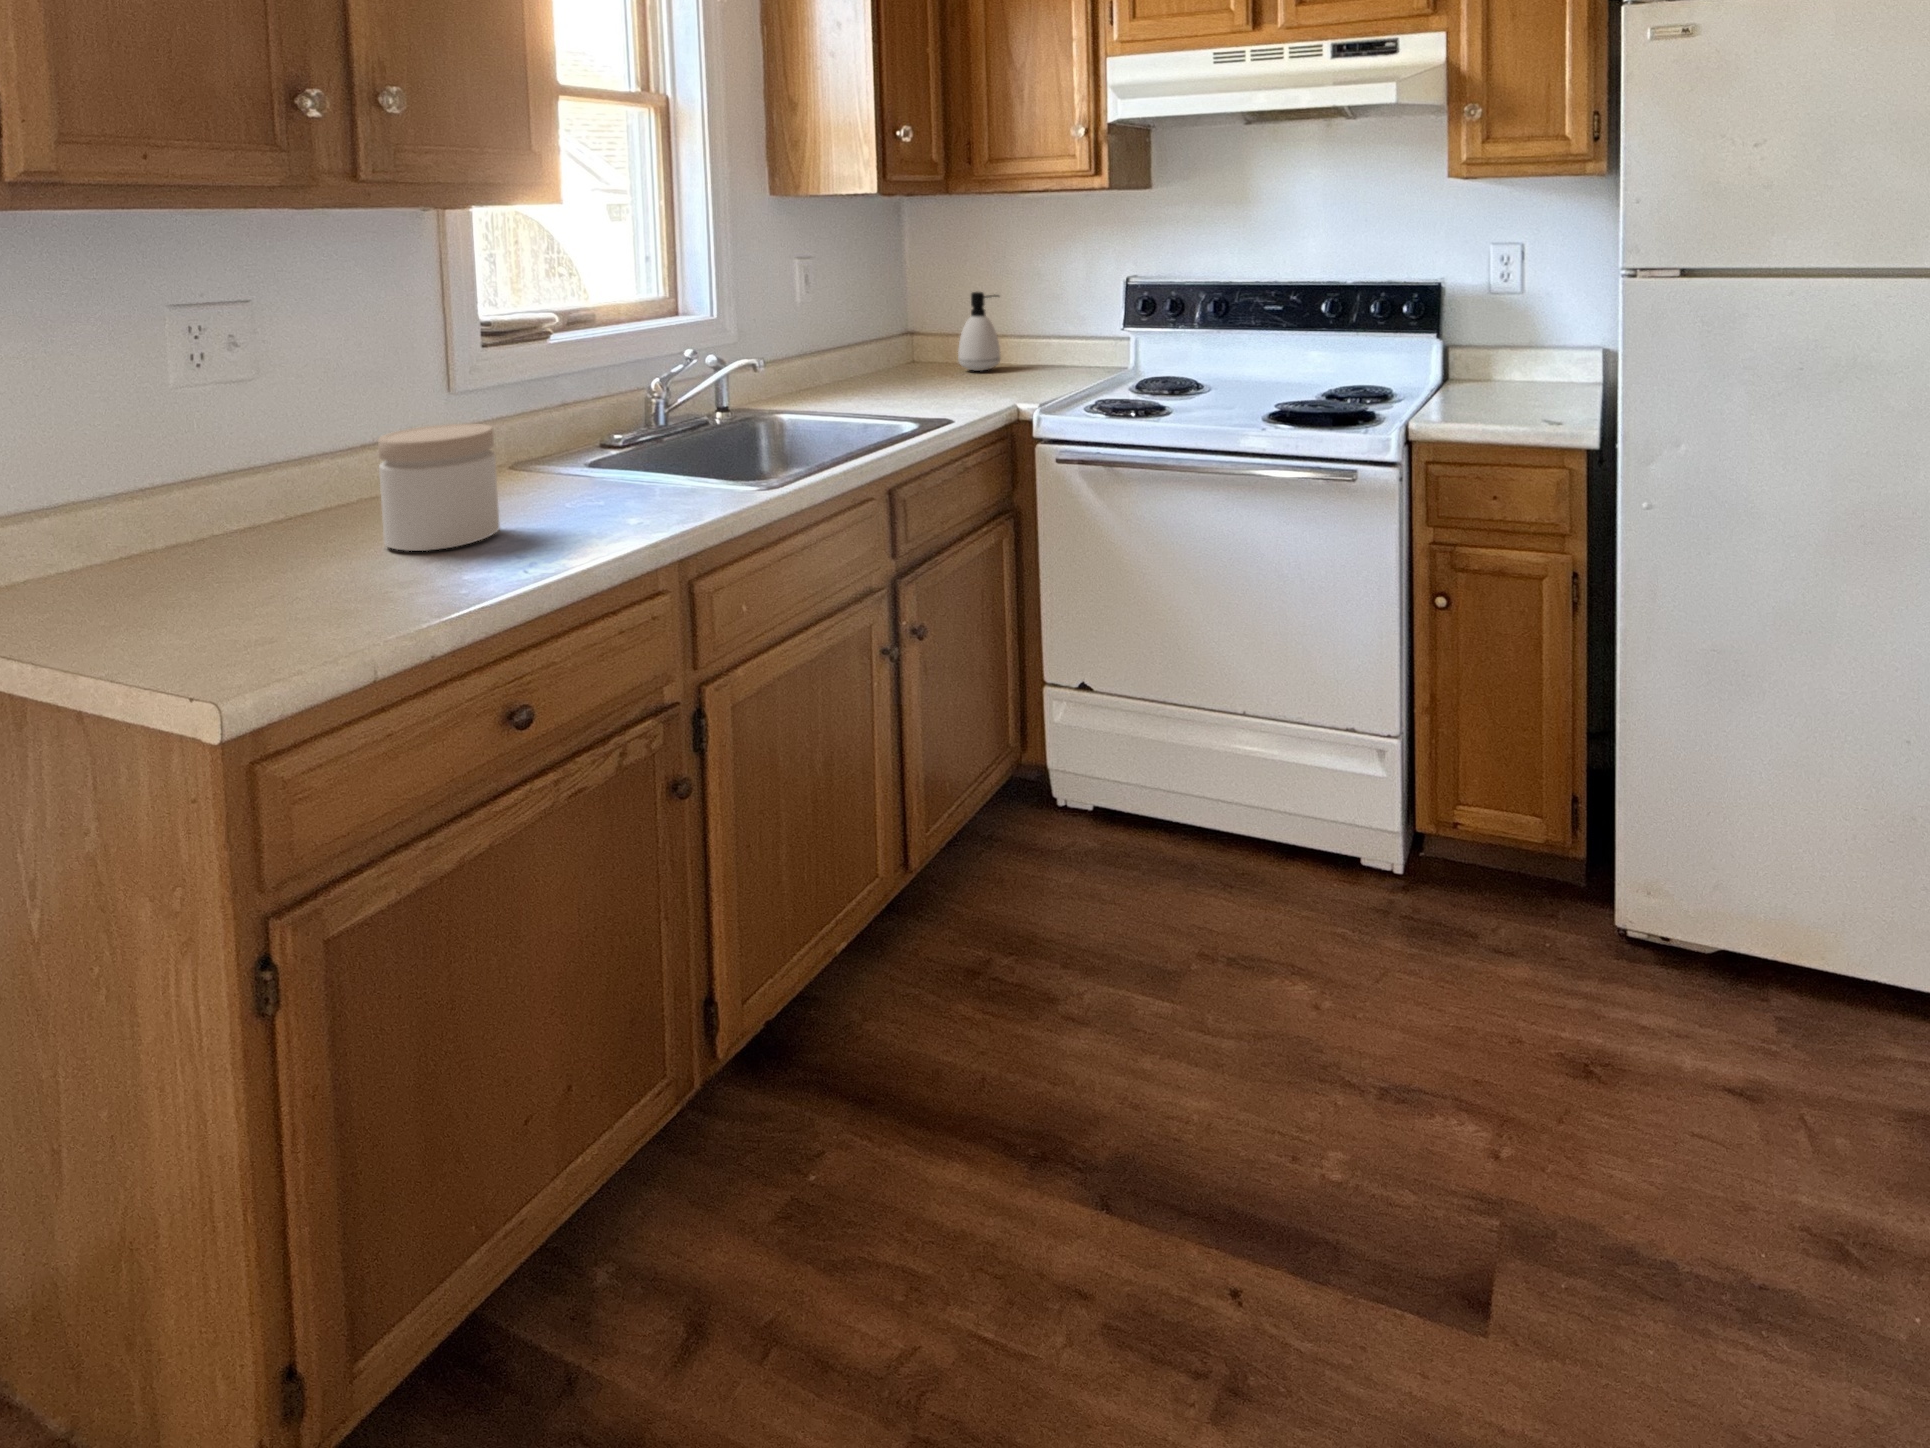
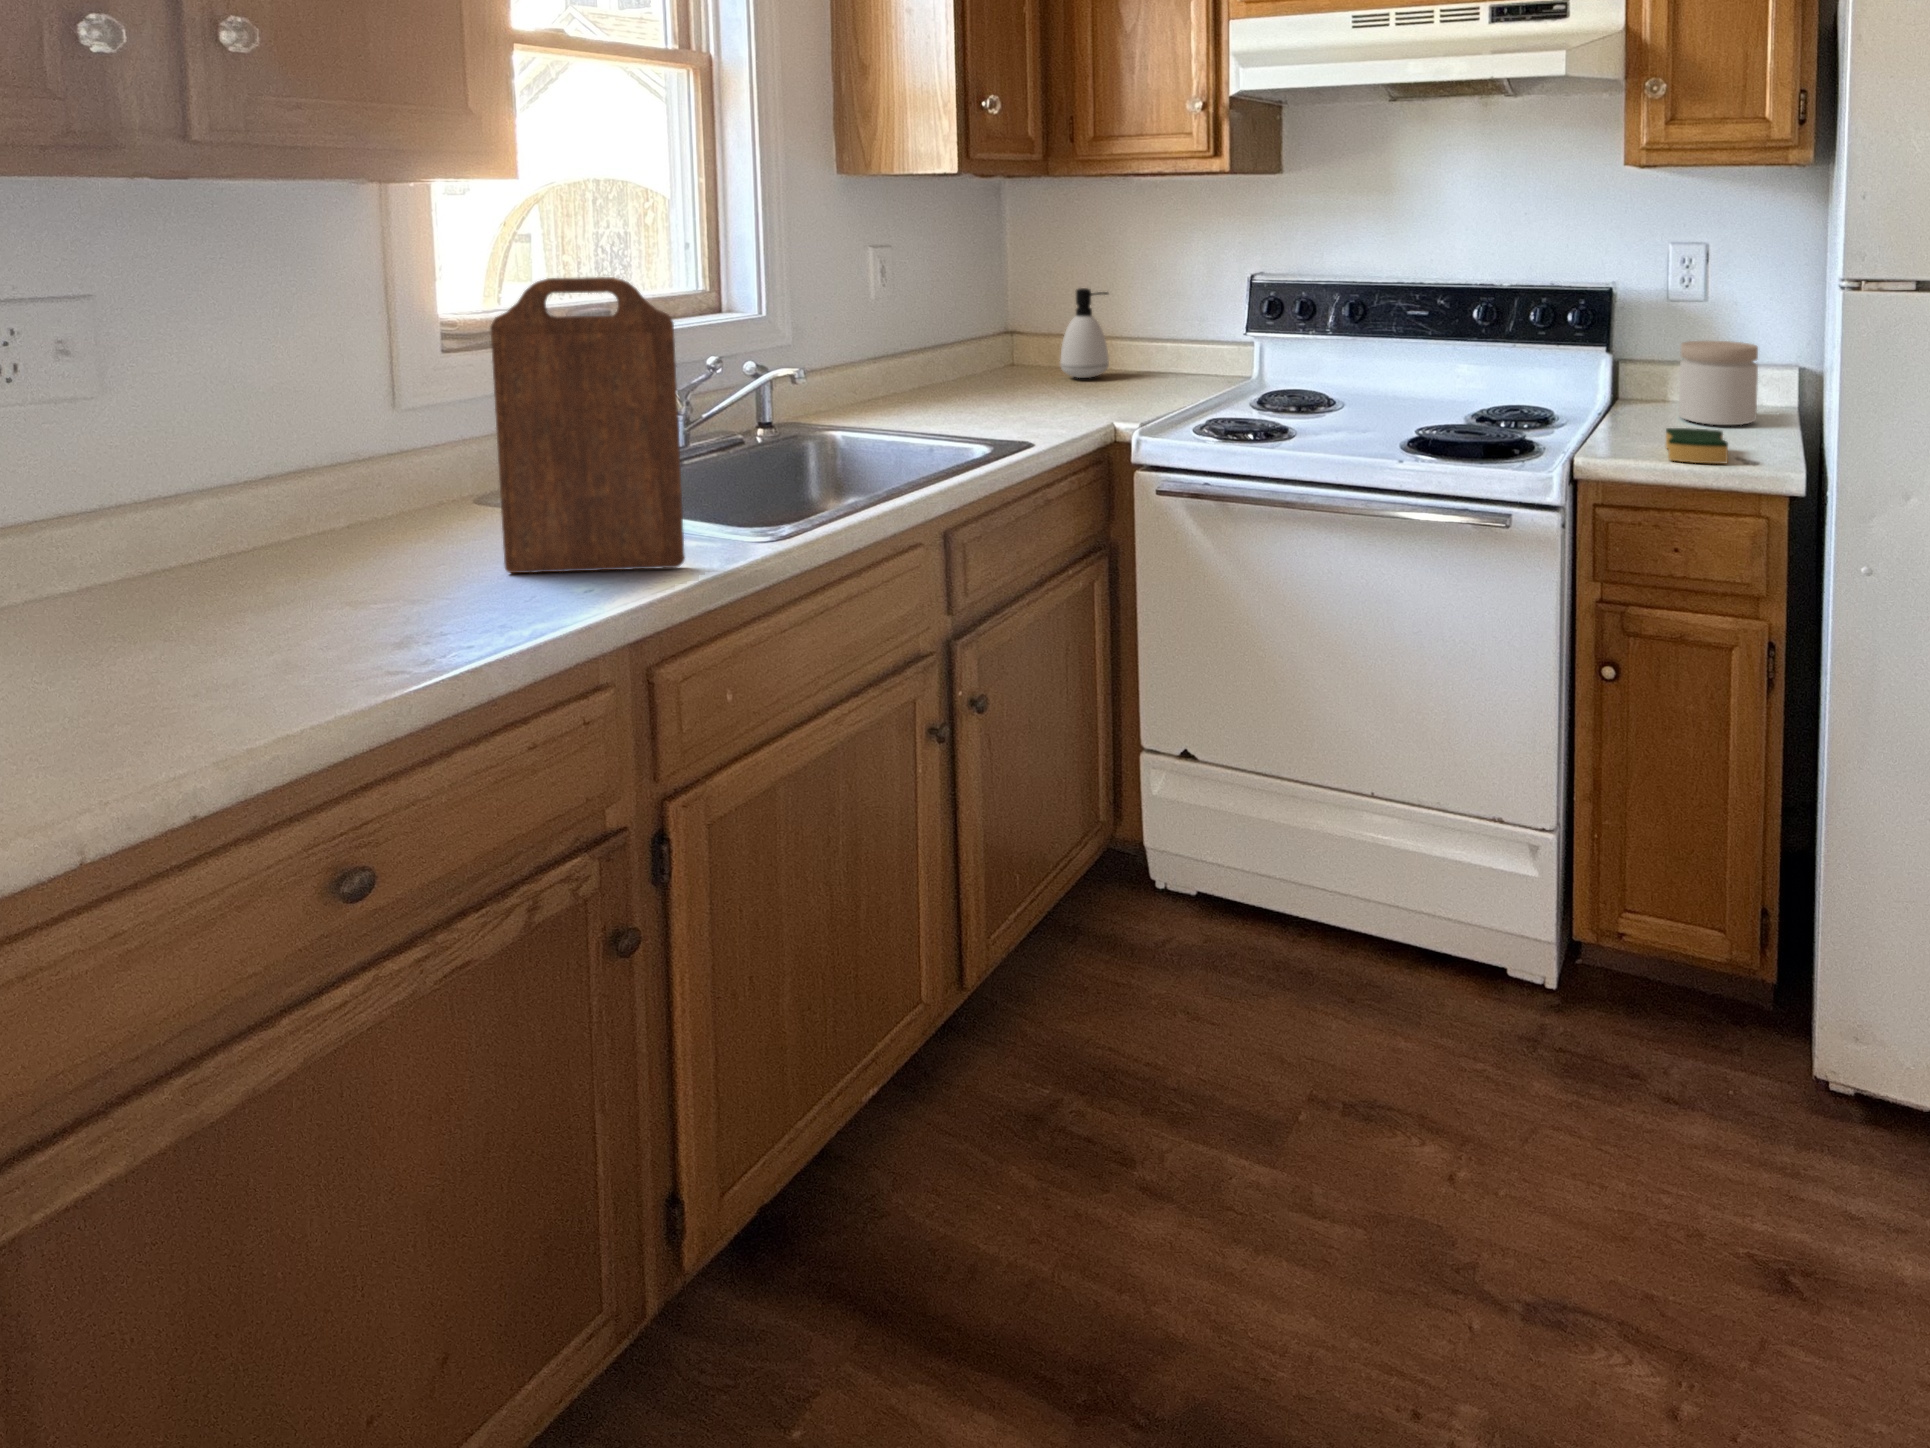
cutting board: none [558,280,707,513] -> present [490,277,685,573]
sponge: none [1487,399,1538,426] -> present [1666,428,1728,464]
jar: present [378,424,499,551] -> present [1679,341,1758,425]

